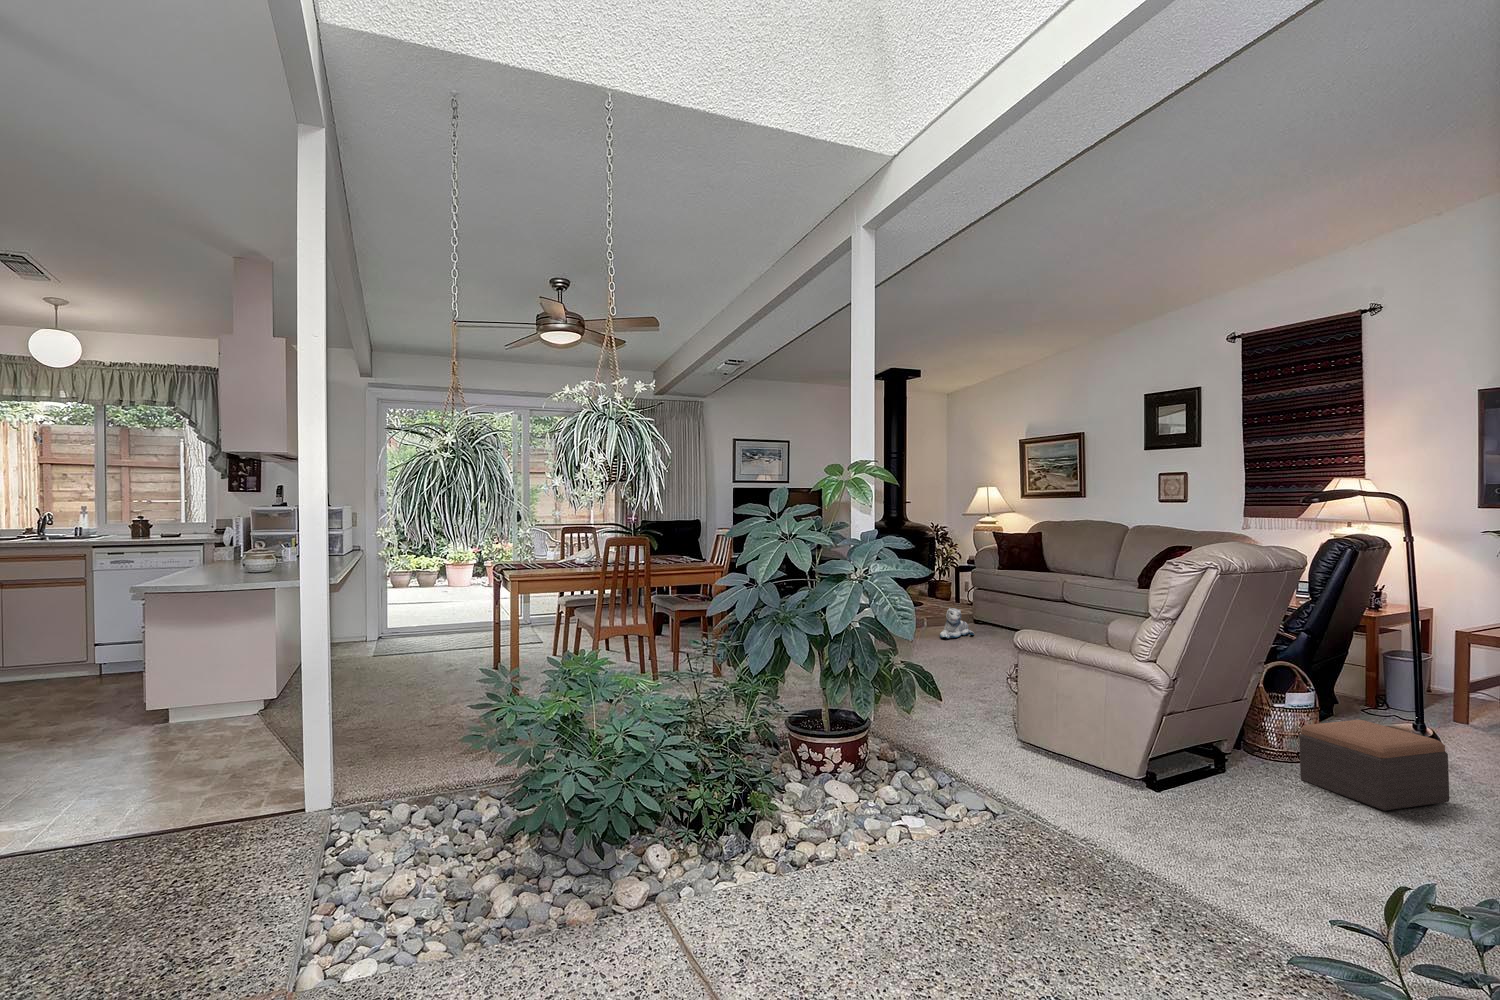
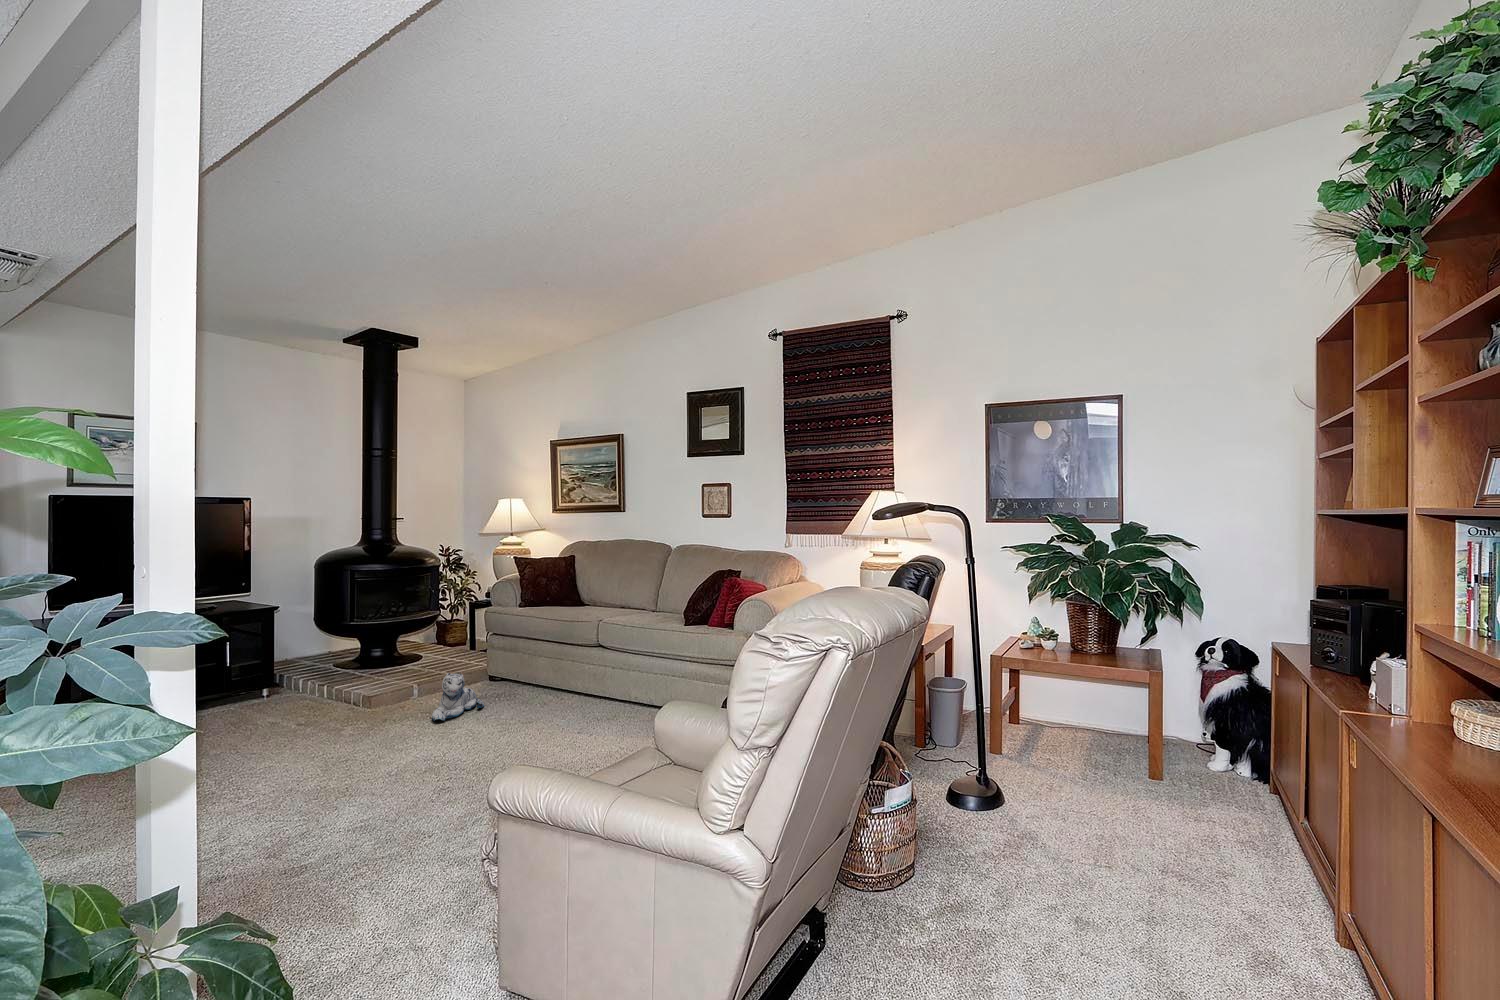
footstool: present [1299,720,1450,811] -> none [905,816,1058,970]

